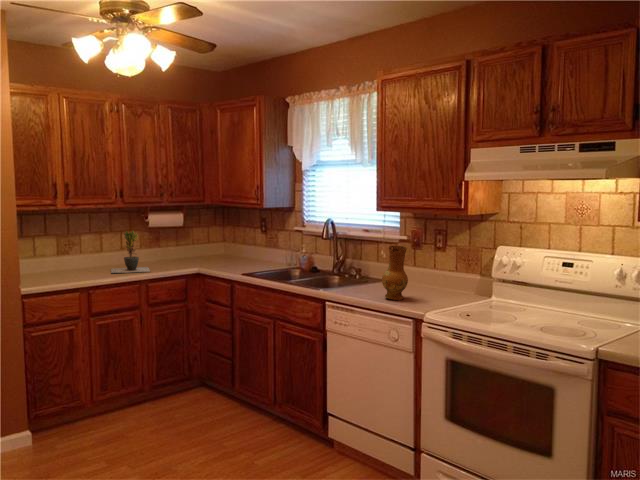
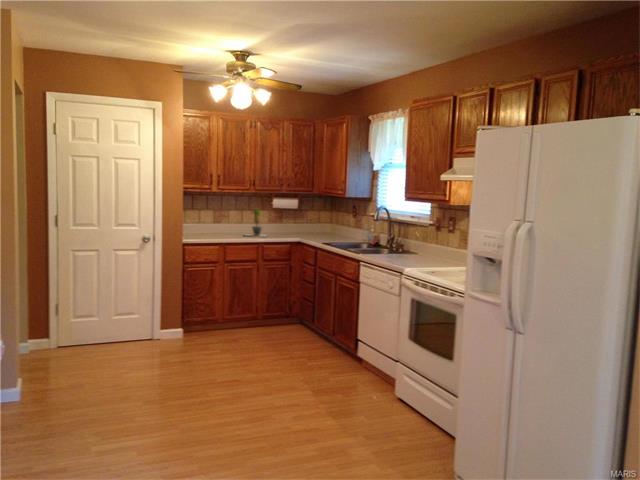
ceramic jug: present [382,246,408,300] -> none [393,223,412,262]

